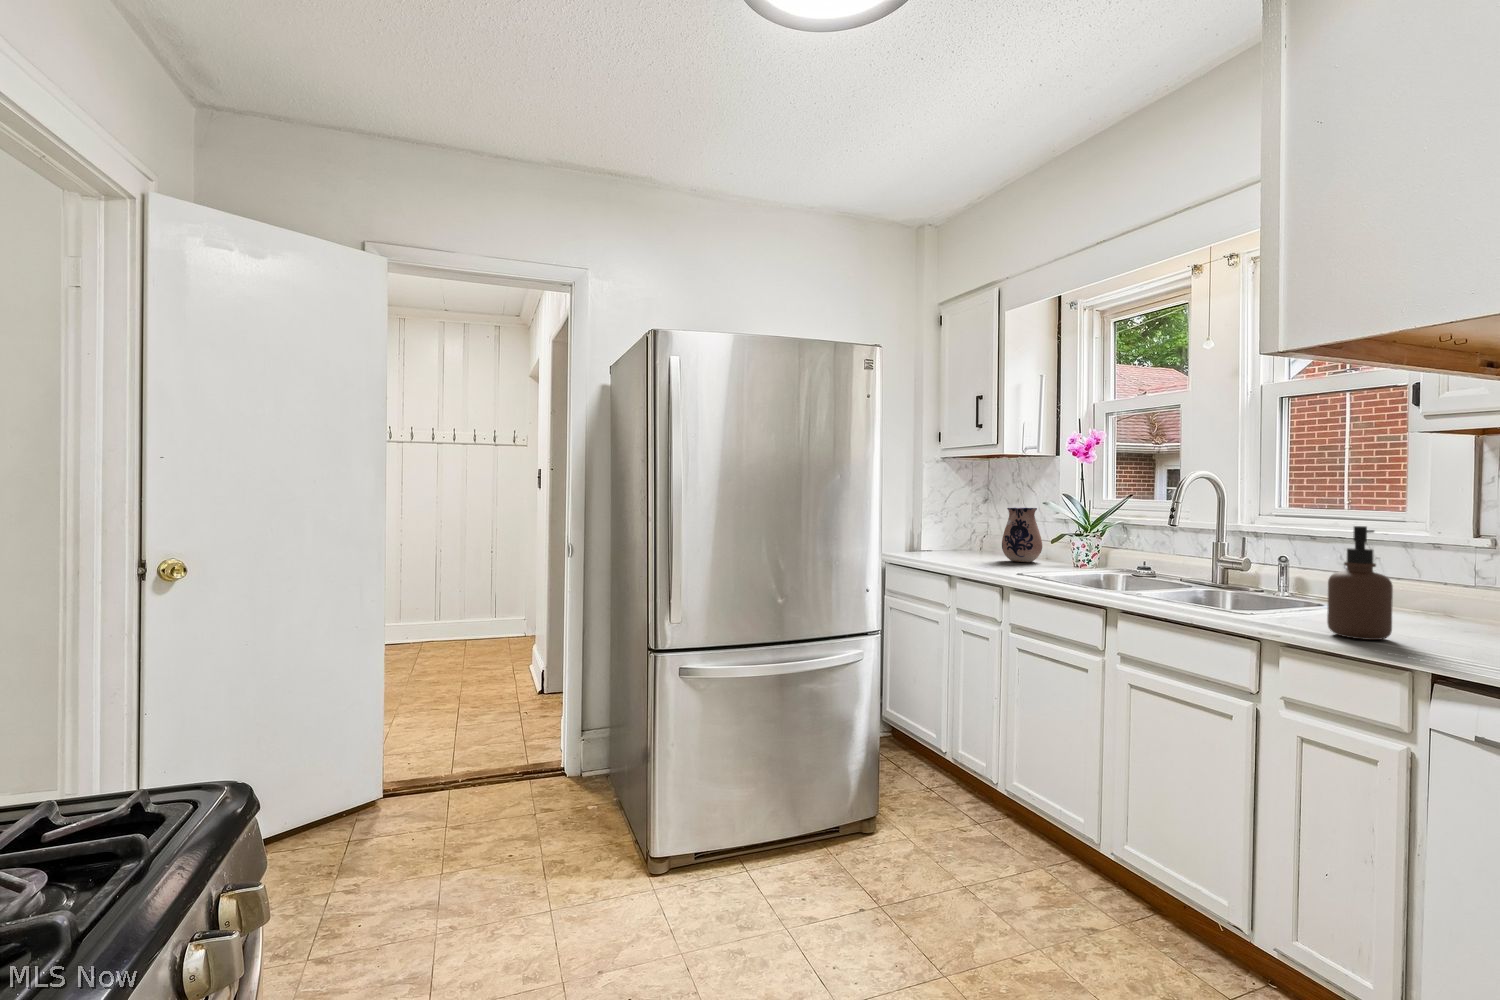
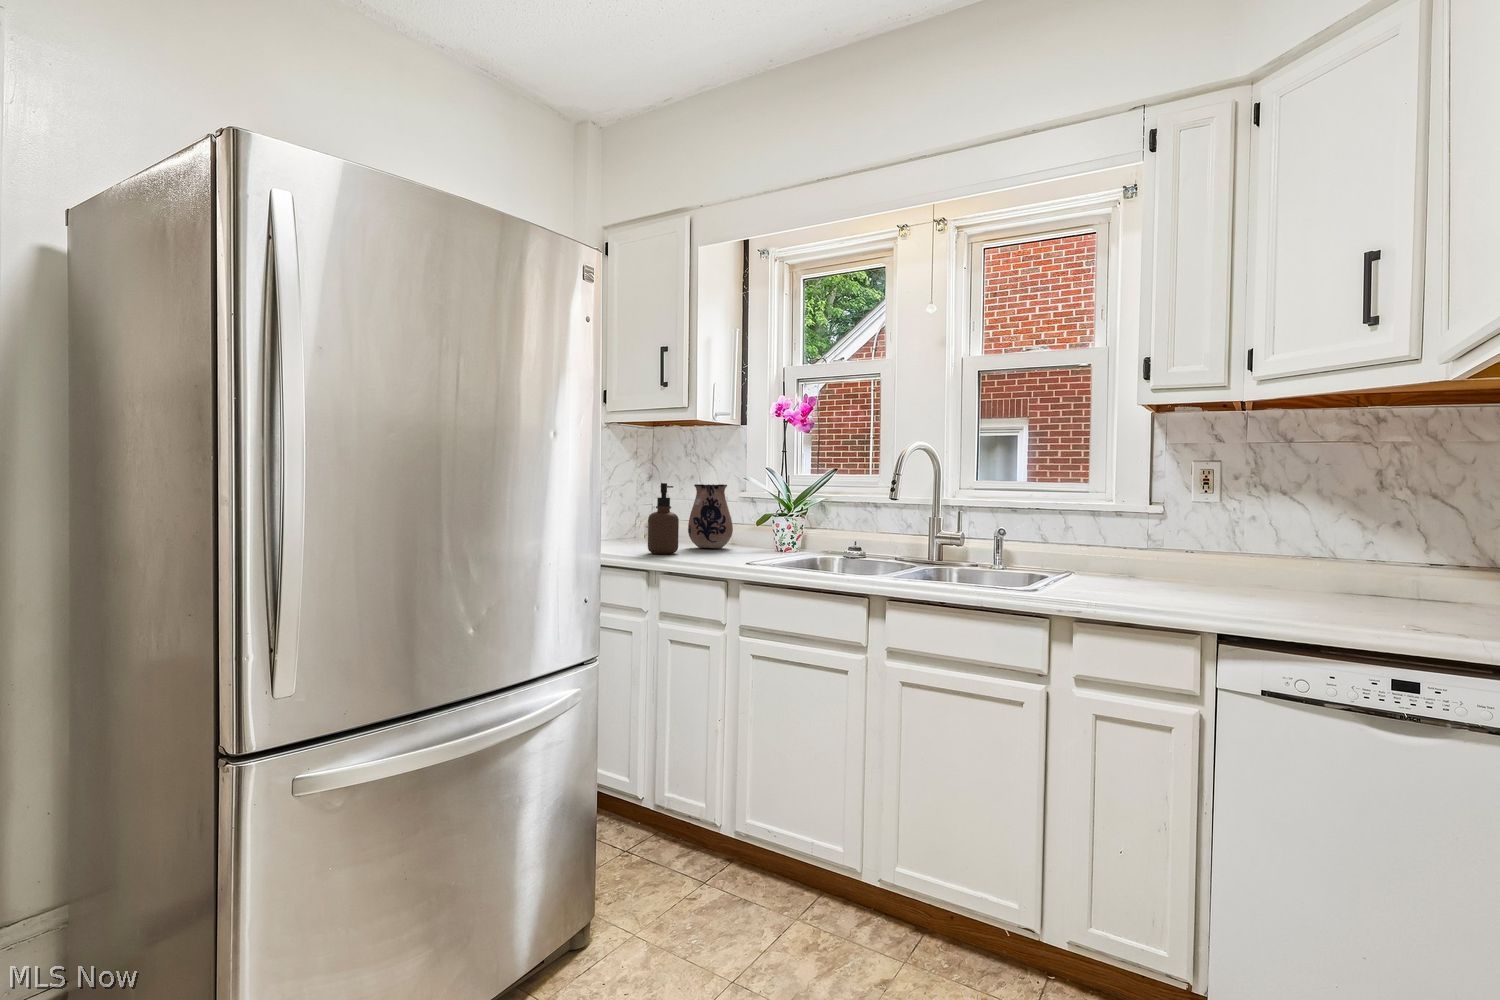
soap dispenser: present [1327,526,1393,640] -> present [648,483,679,554]

